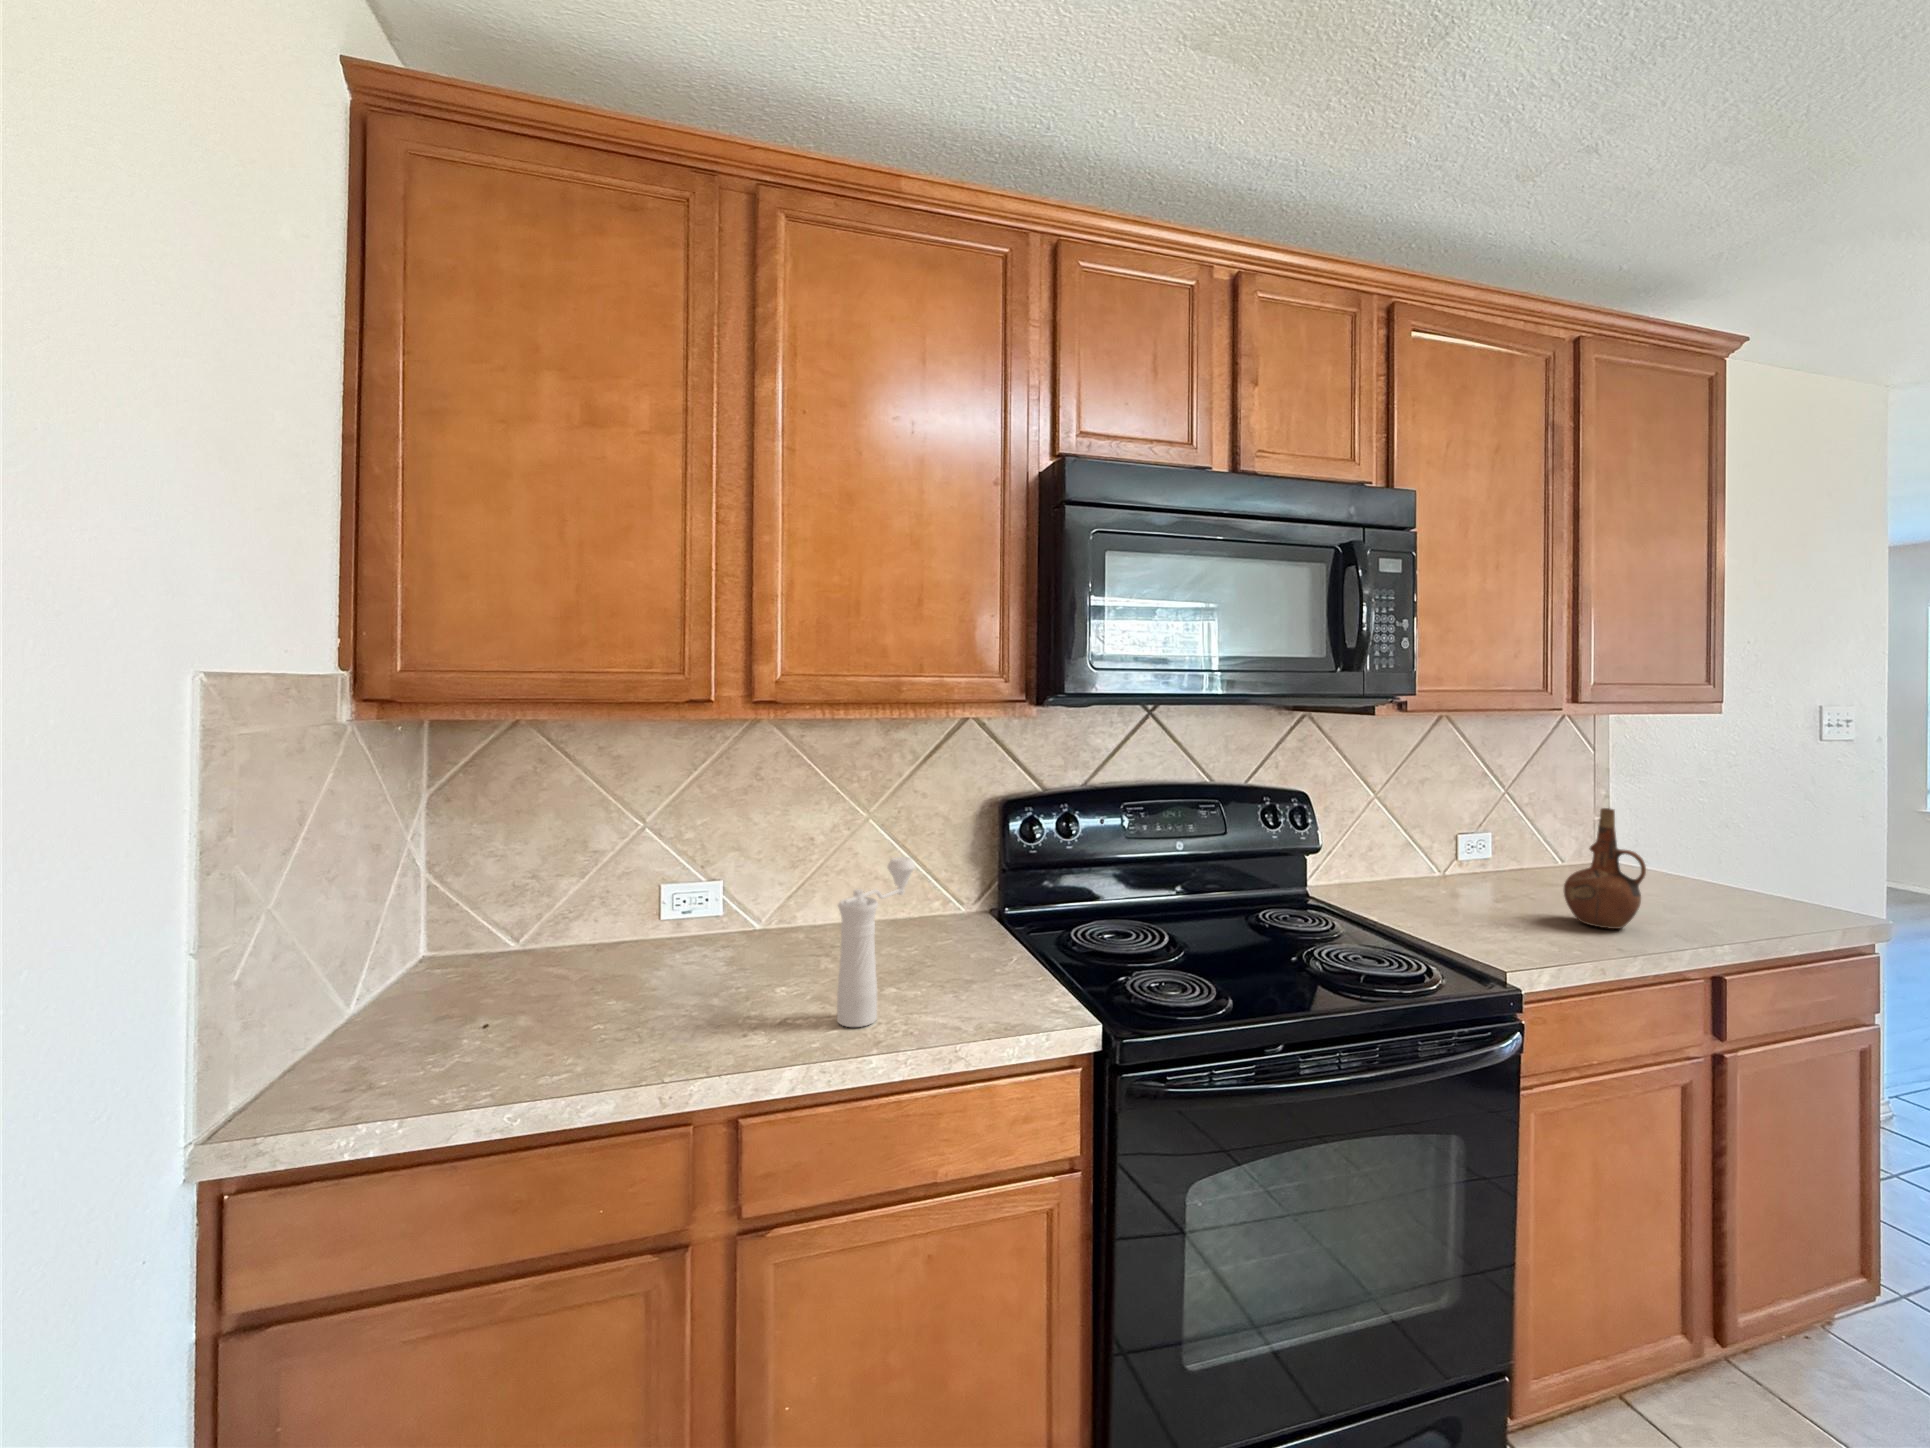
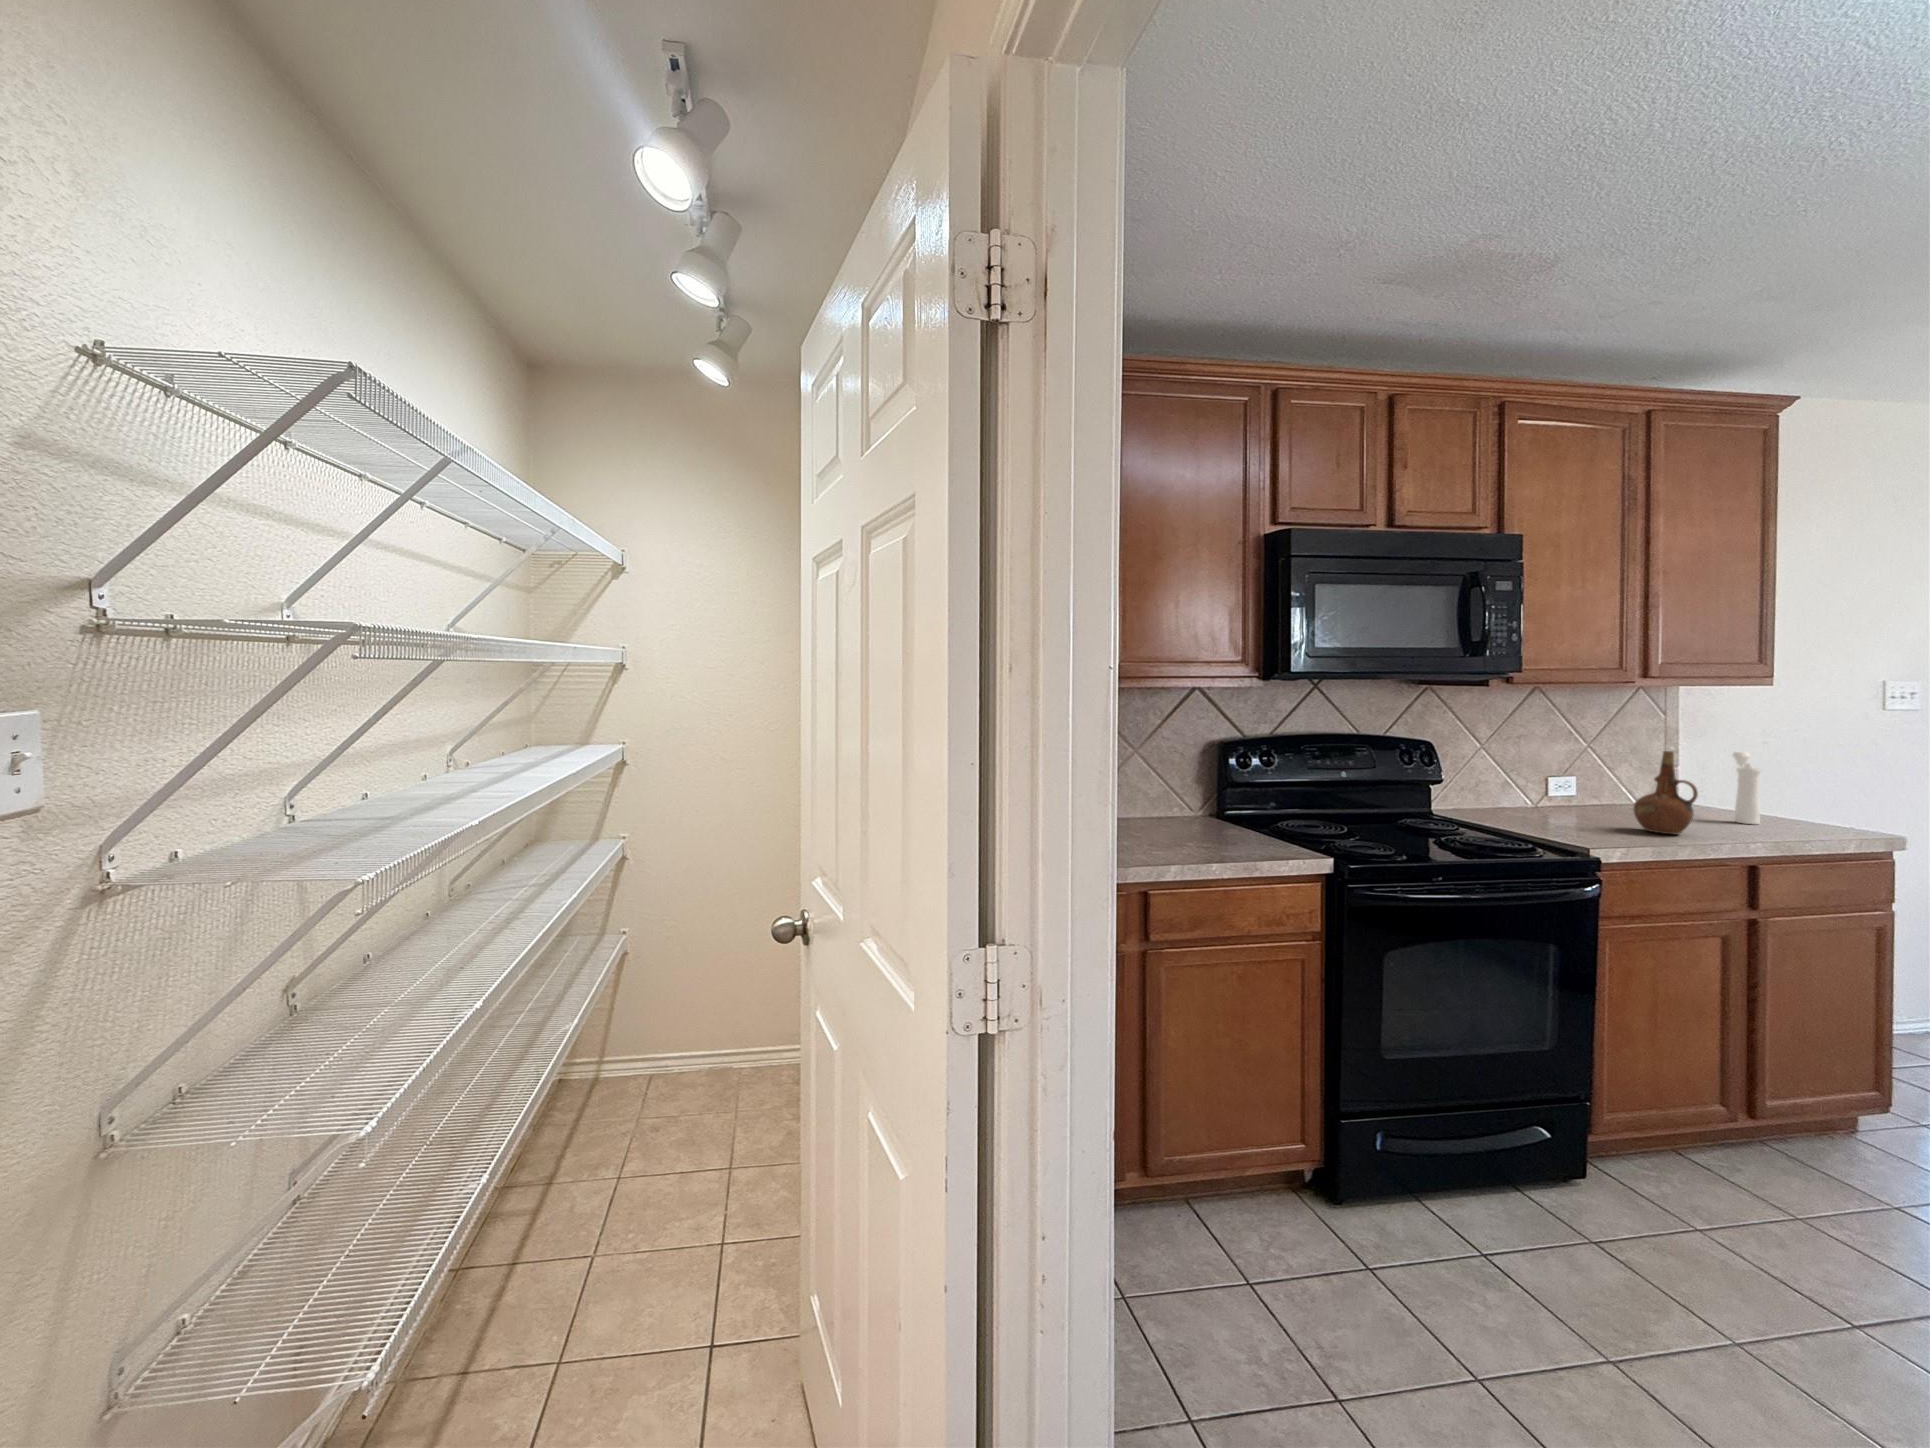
pepper mill: present [837,857,915,1027] -> present [1733,752,1761,824]

